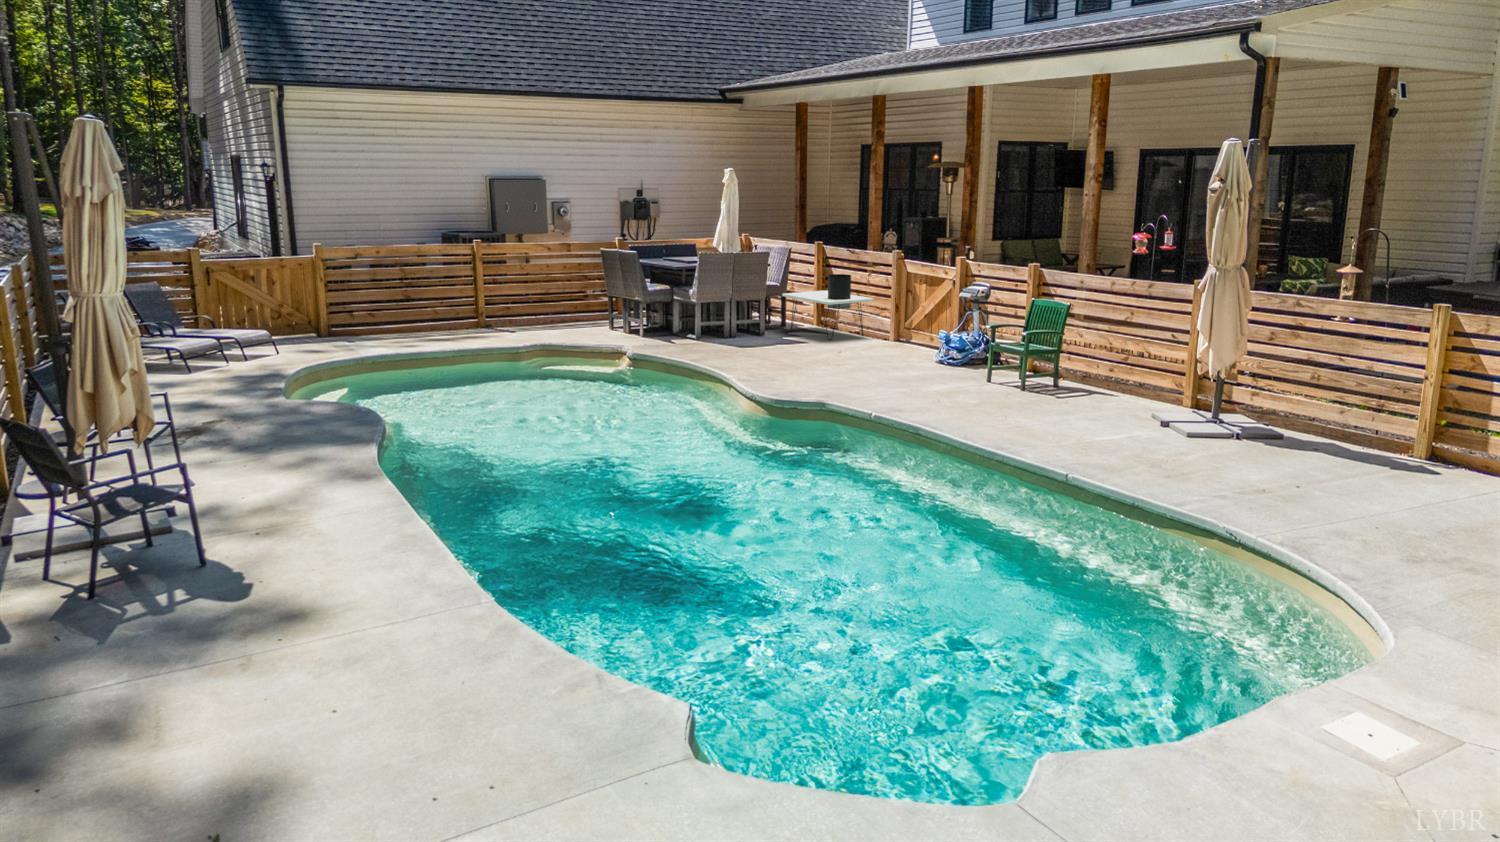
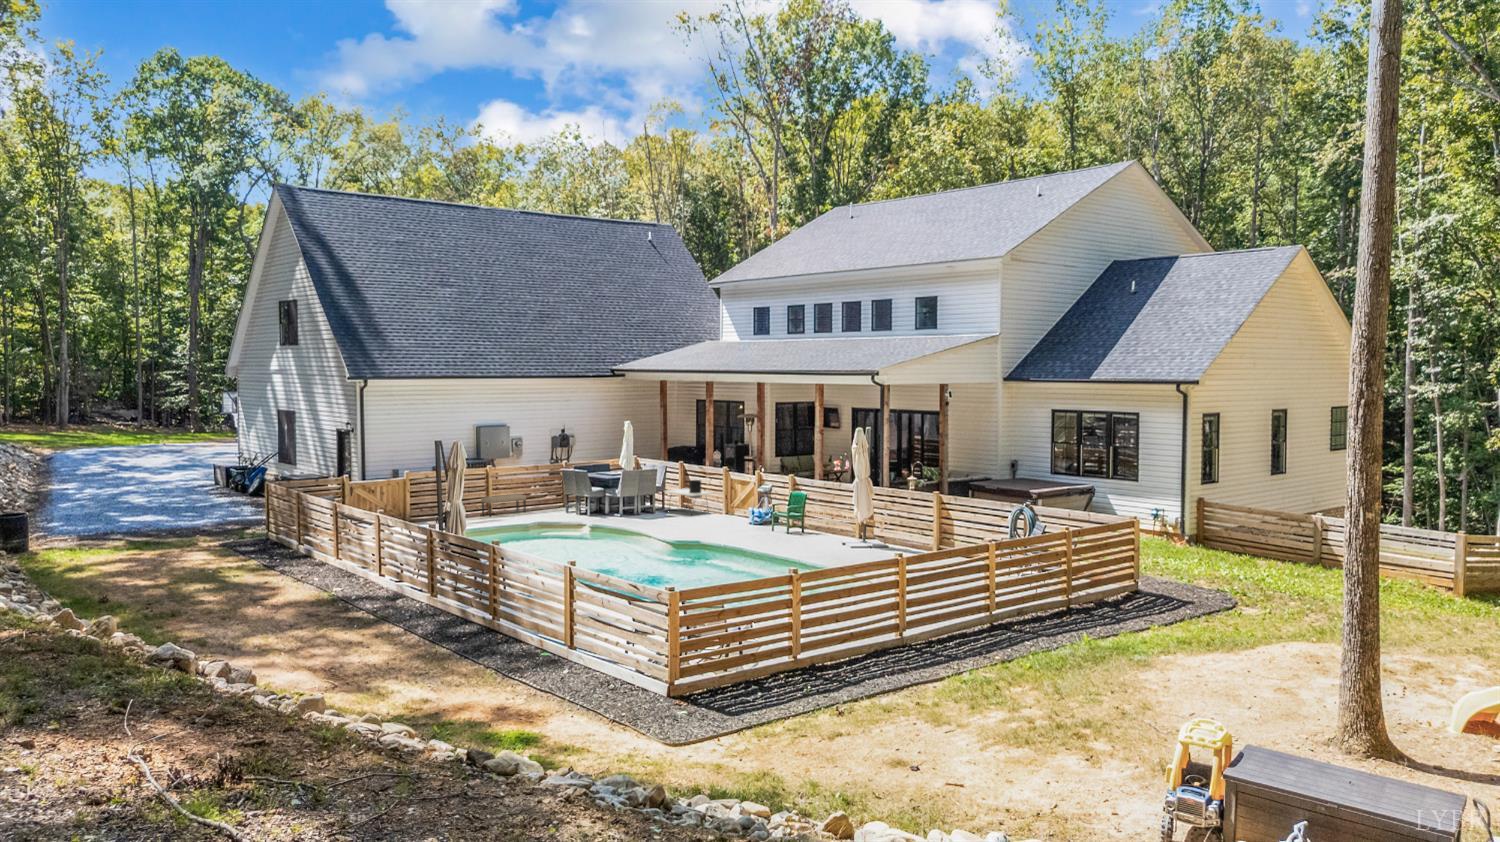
bench: none [456,293,538,333] -> present [481,494,526,516]

